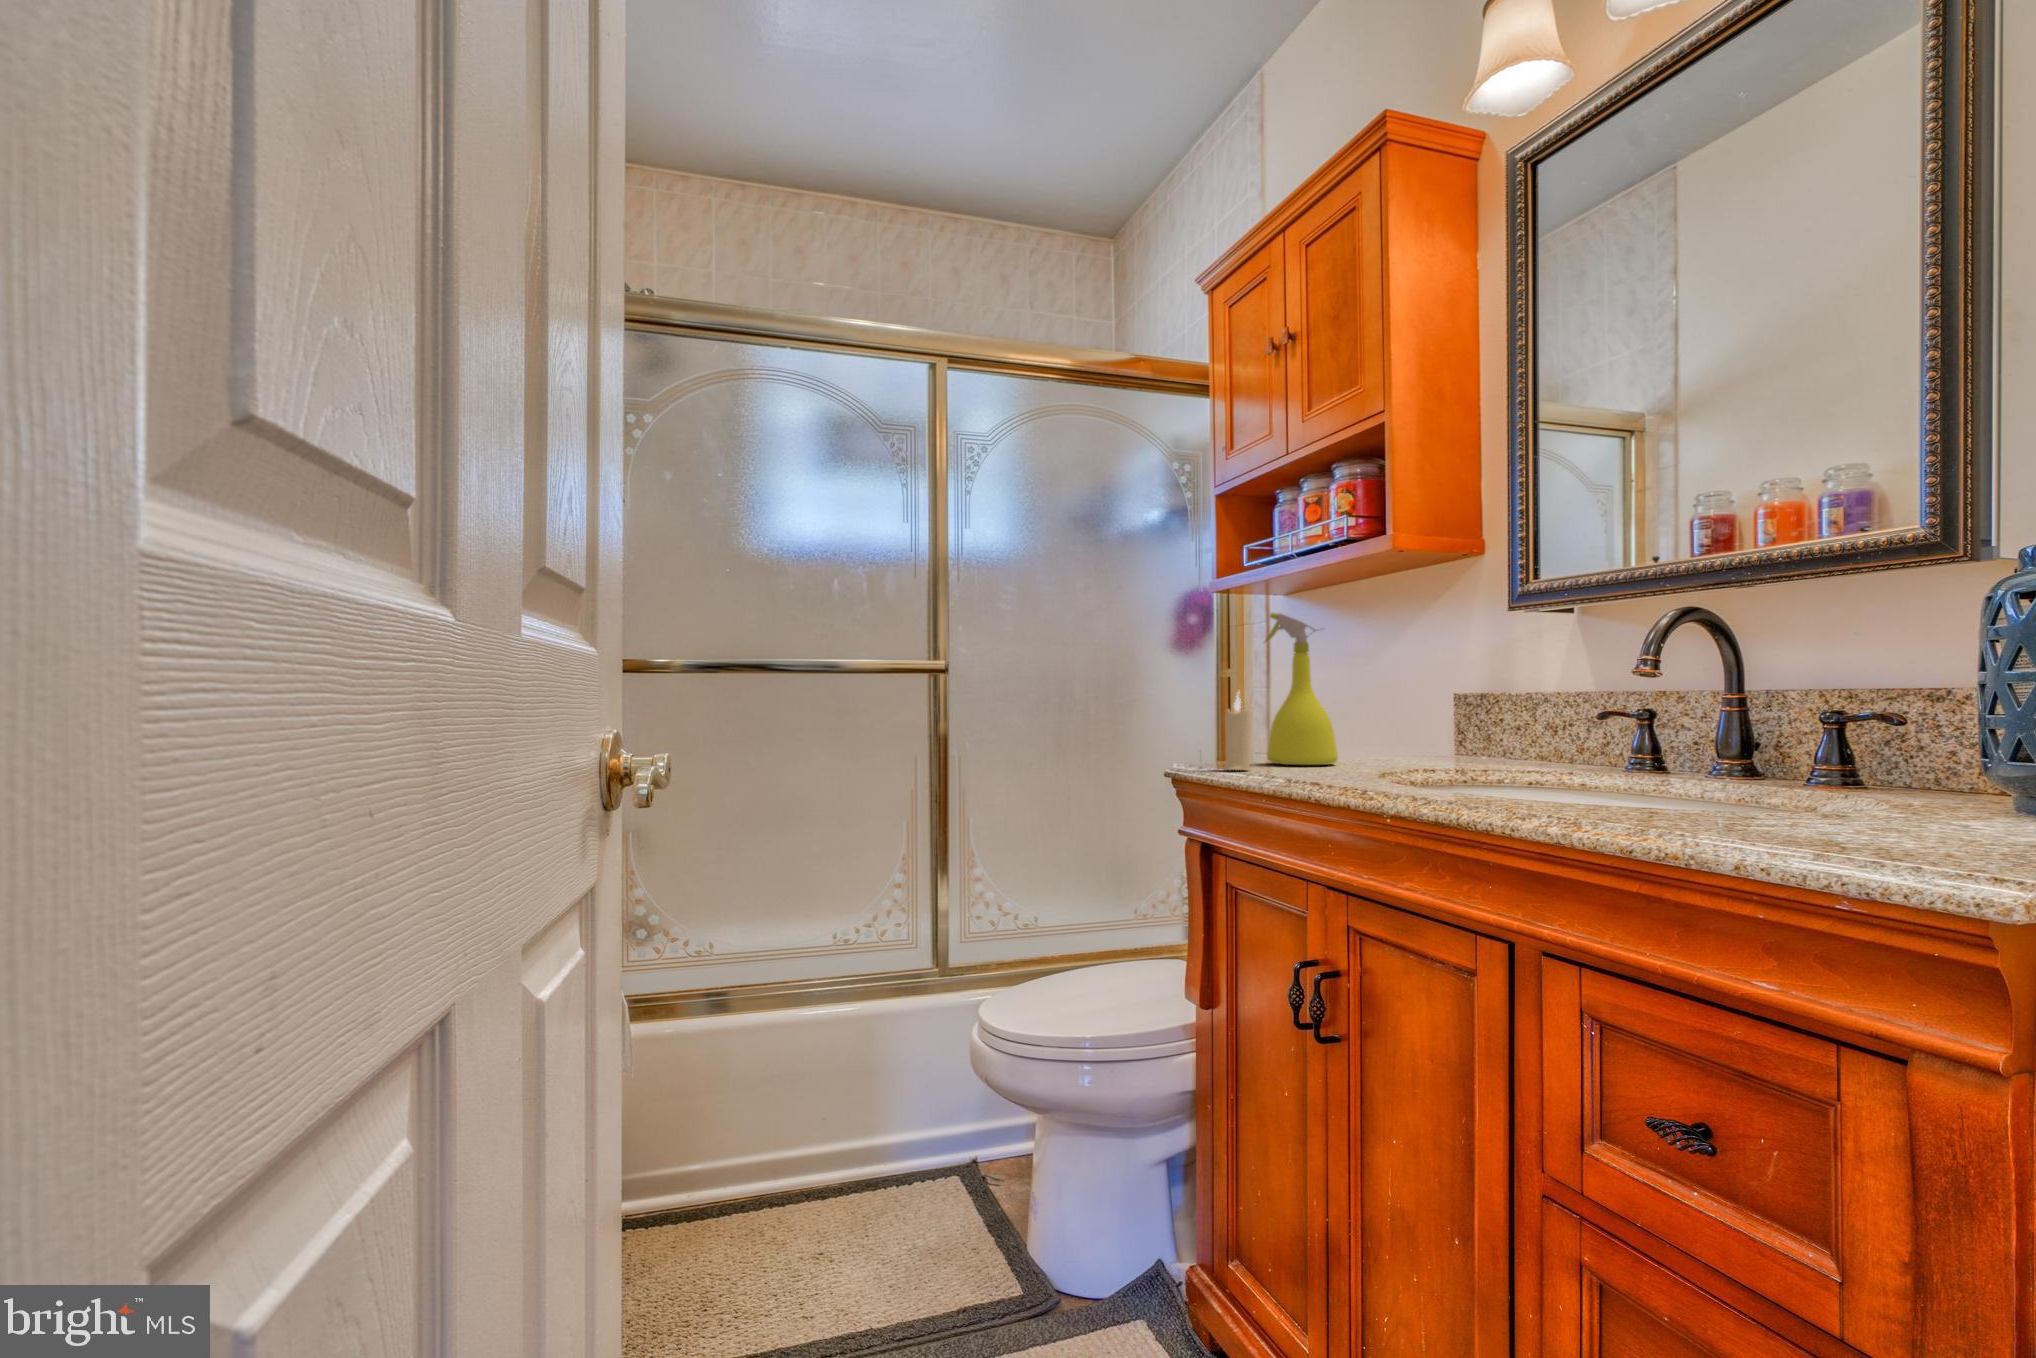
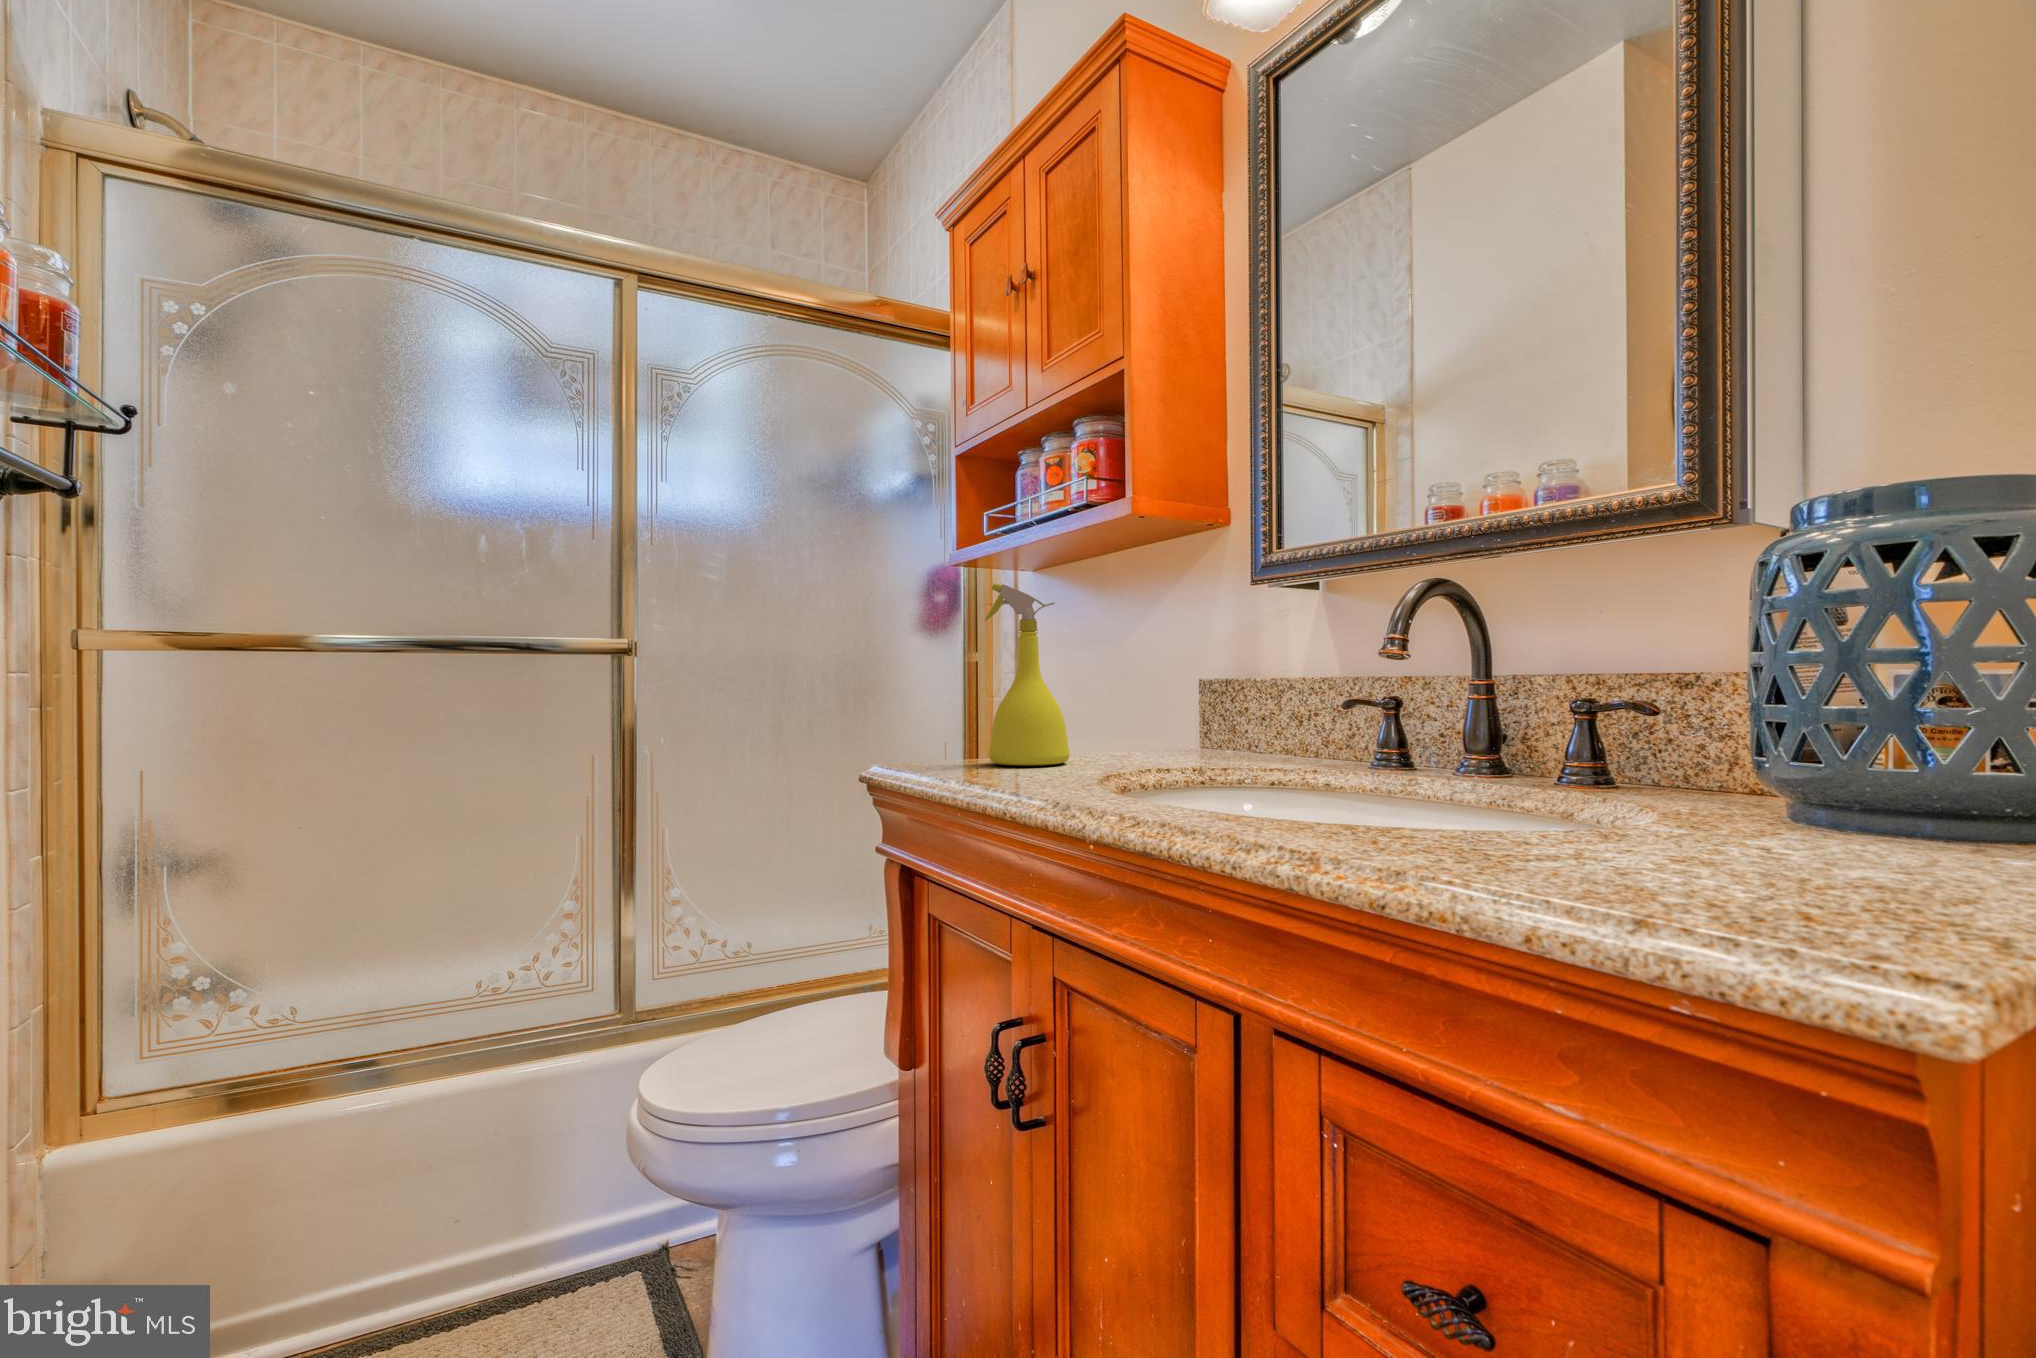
candle: present [1224,693,1251,770] -> none [929,677,963,776]

